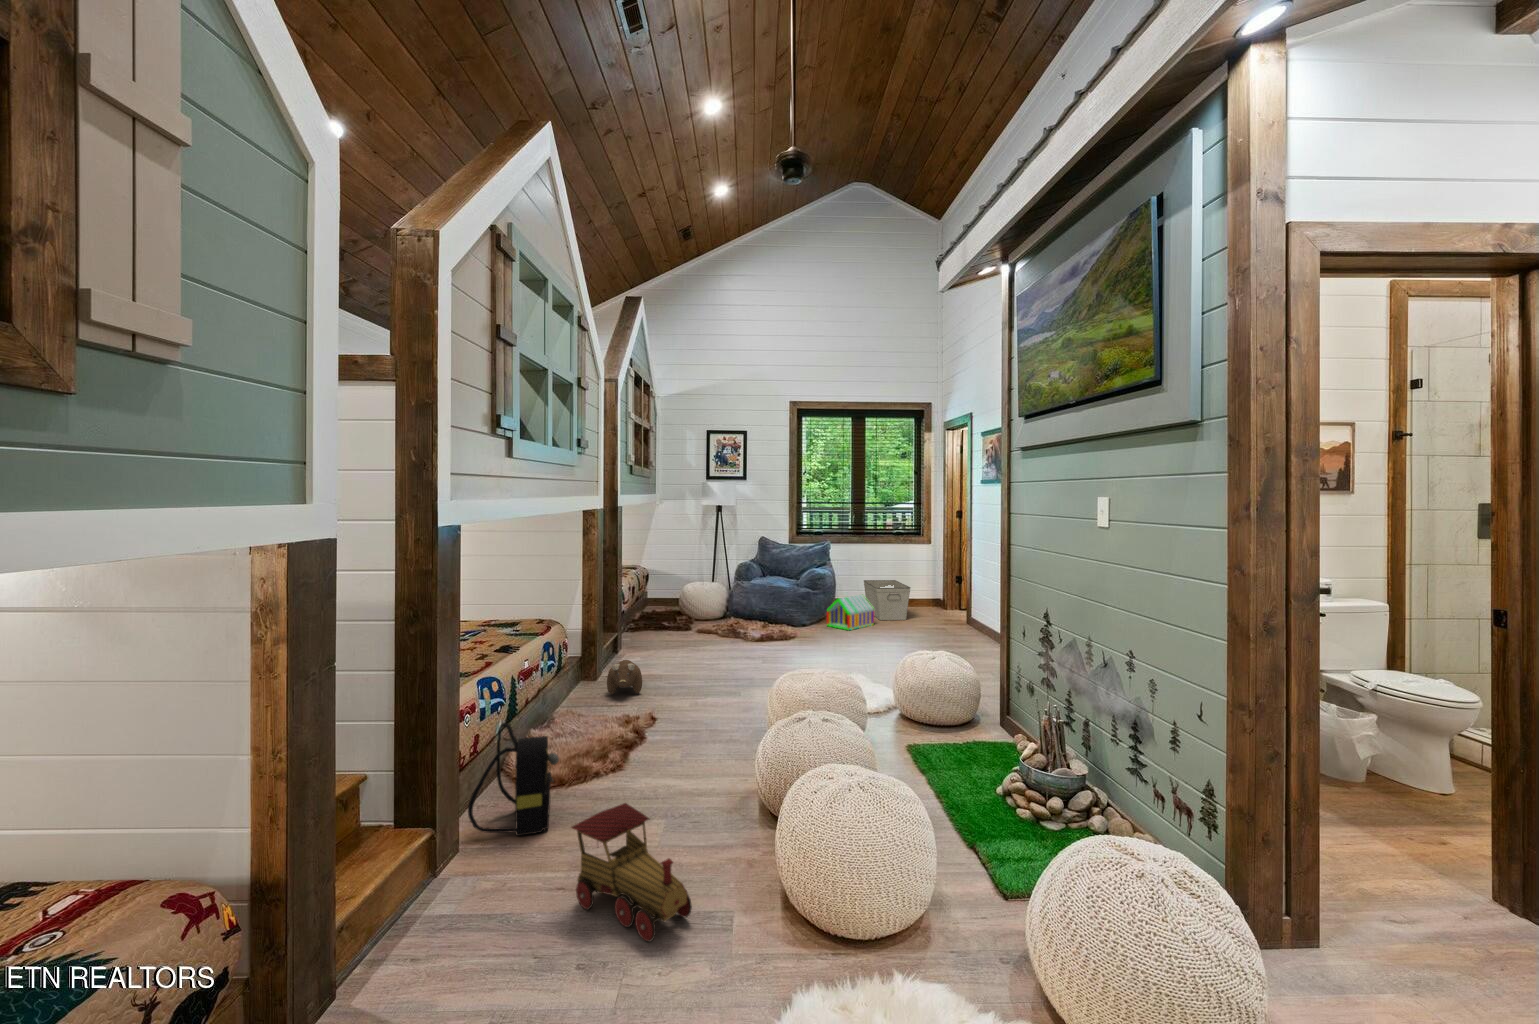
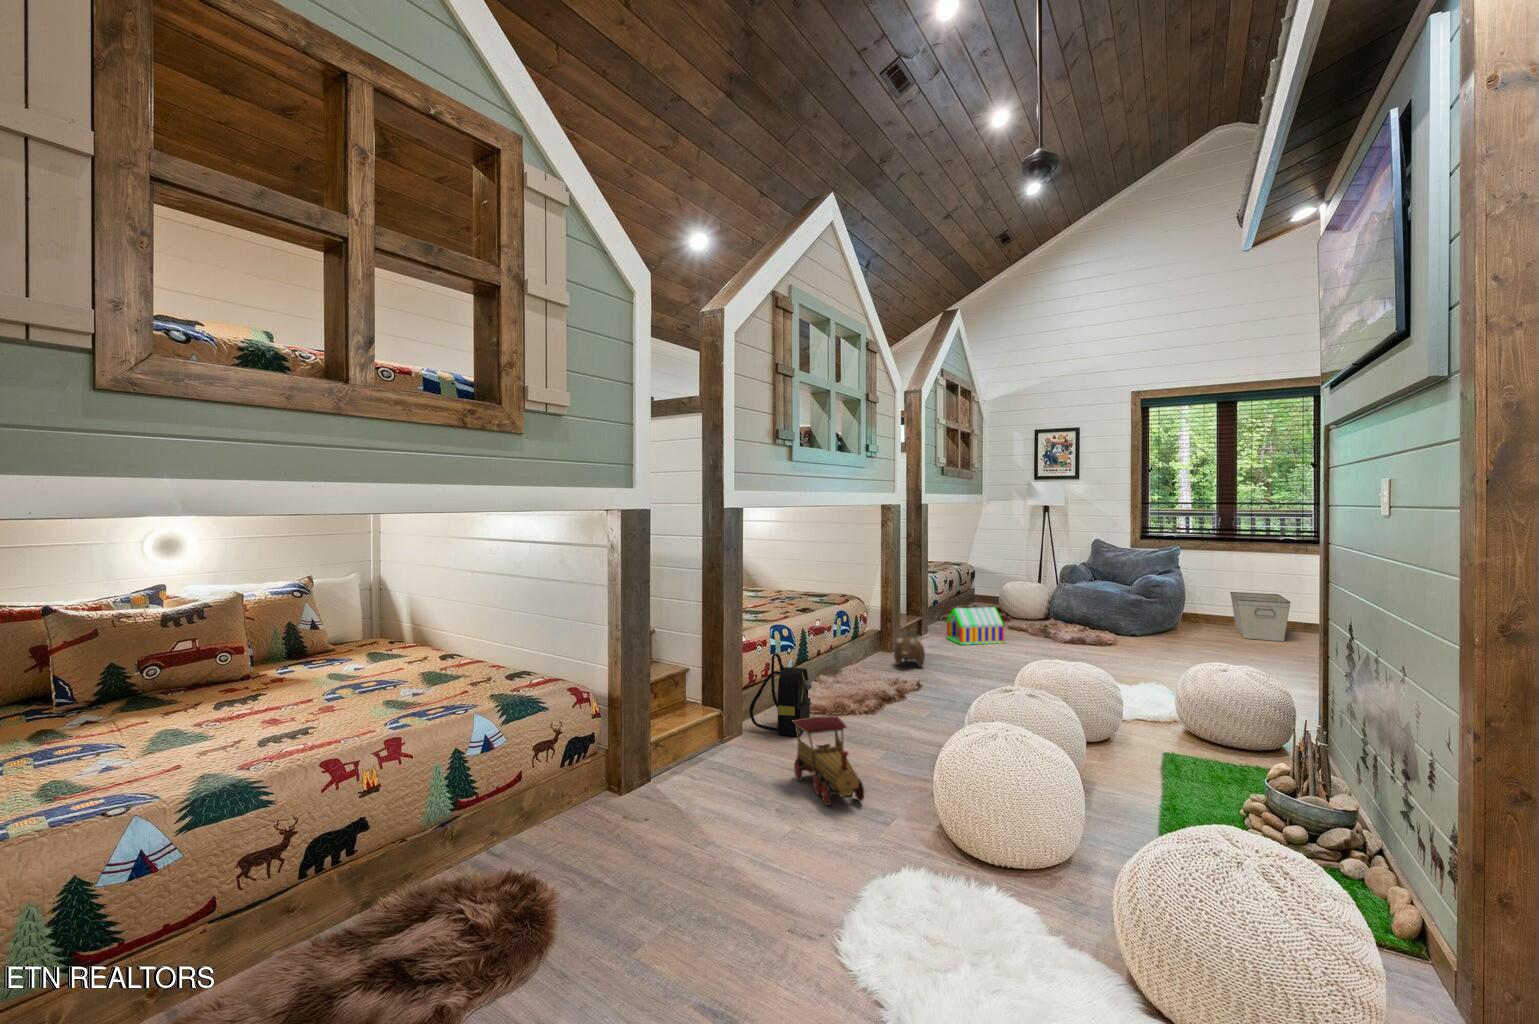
toy house: present [827,594,874,630] -> present [947,607,1004,645]

